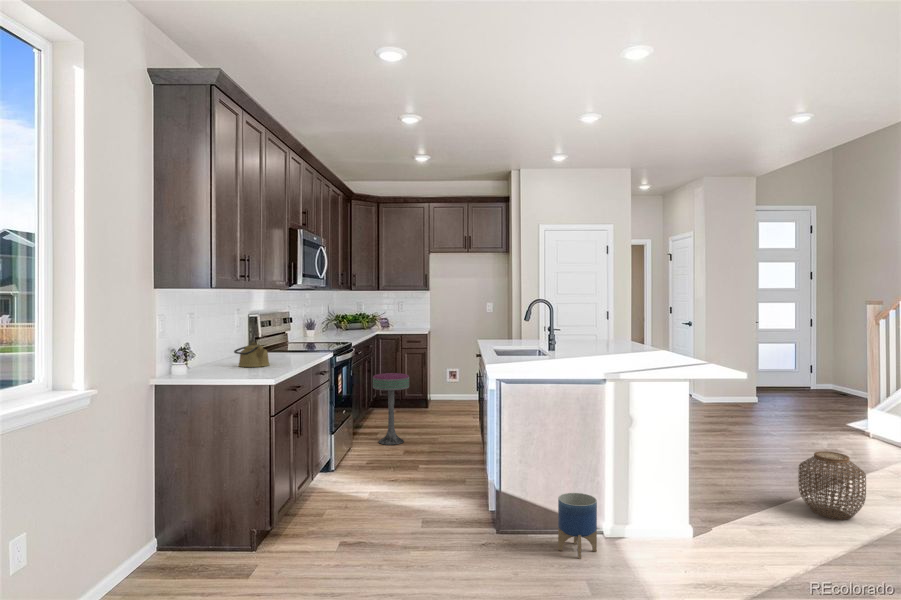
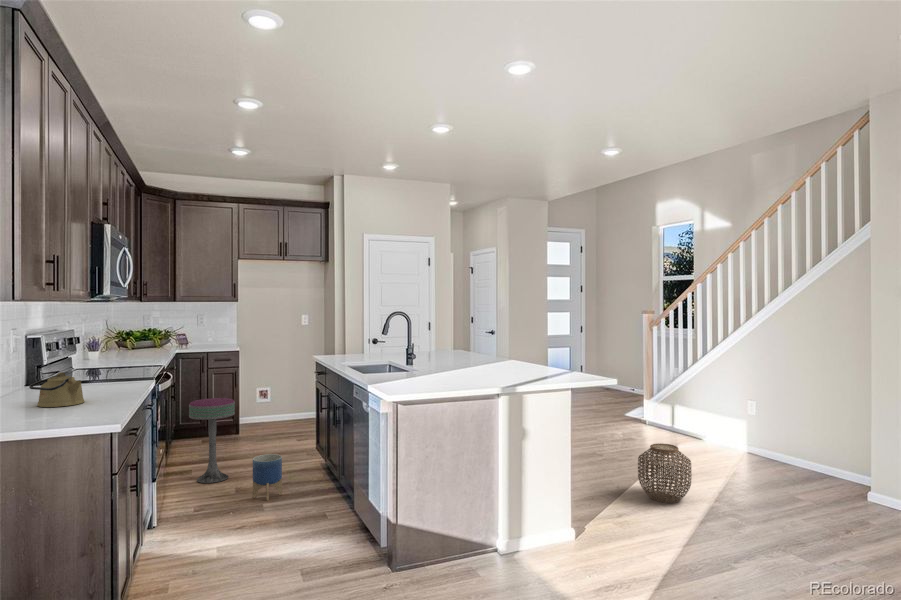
planter: present [558,493,597,559] -> present [253,454,282,501]

